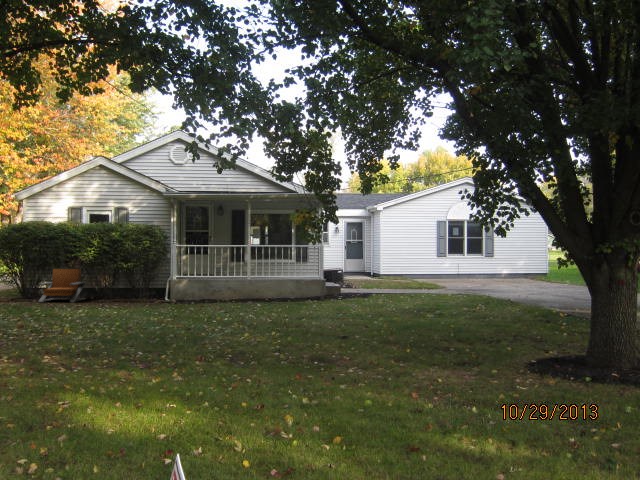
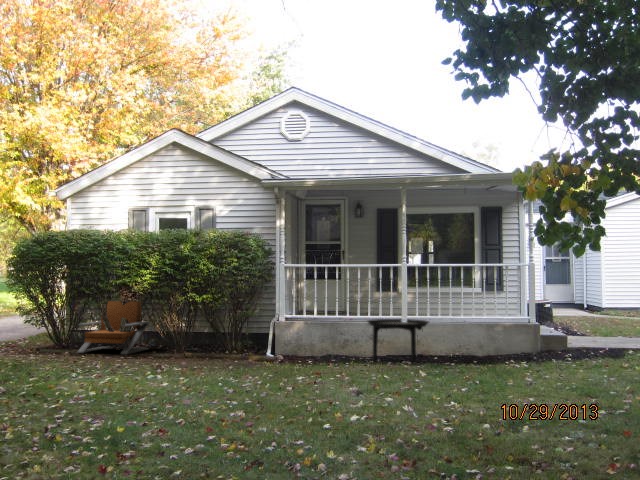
round table: none [227,278,263,301] -> present [368,319,429,362]

